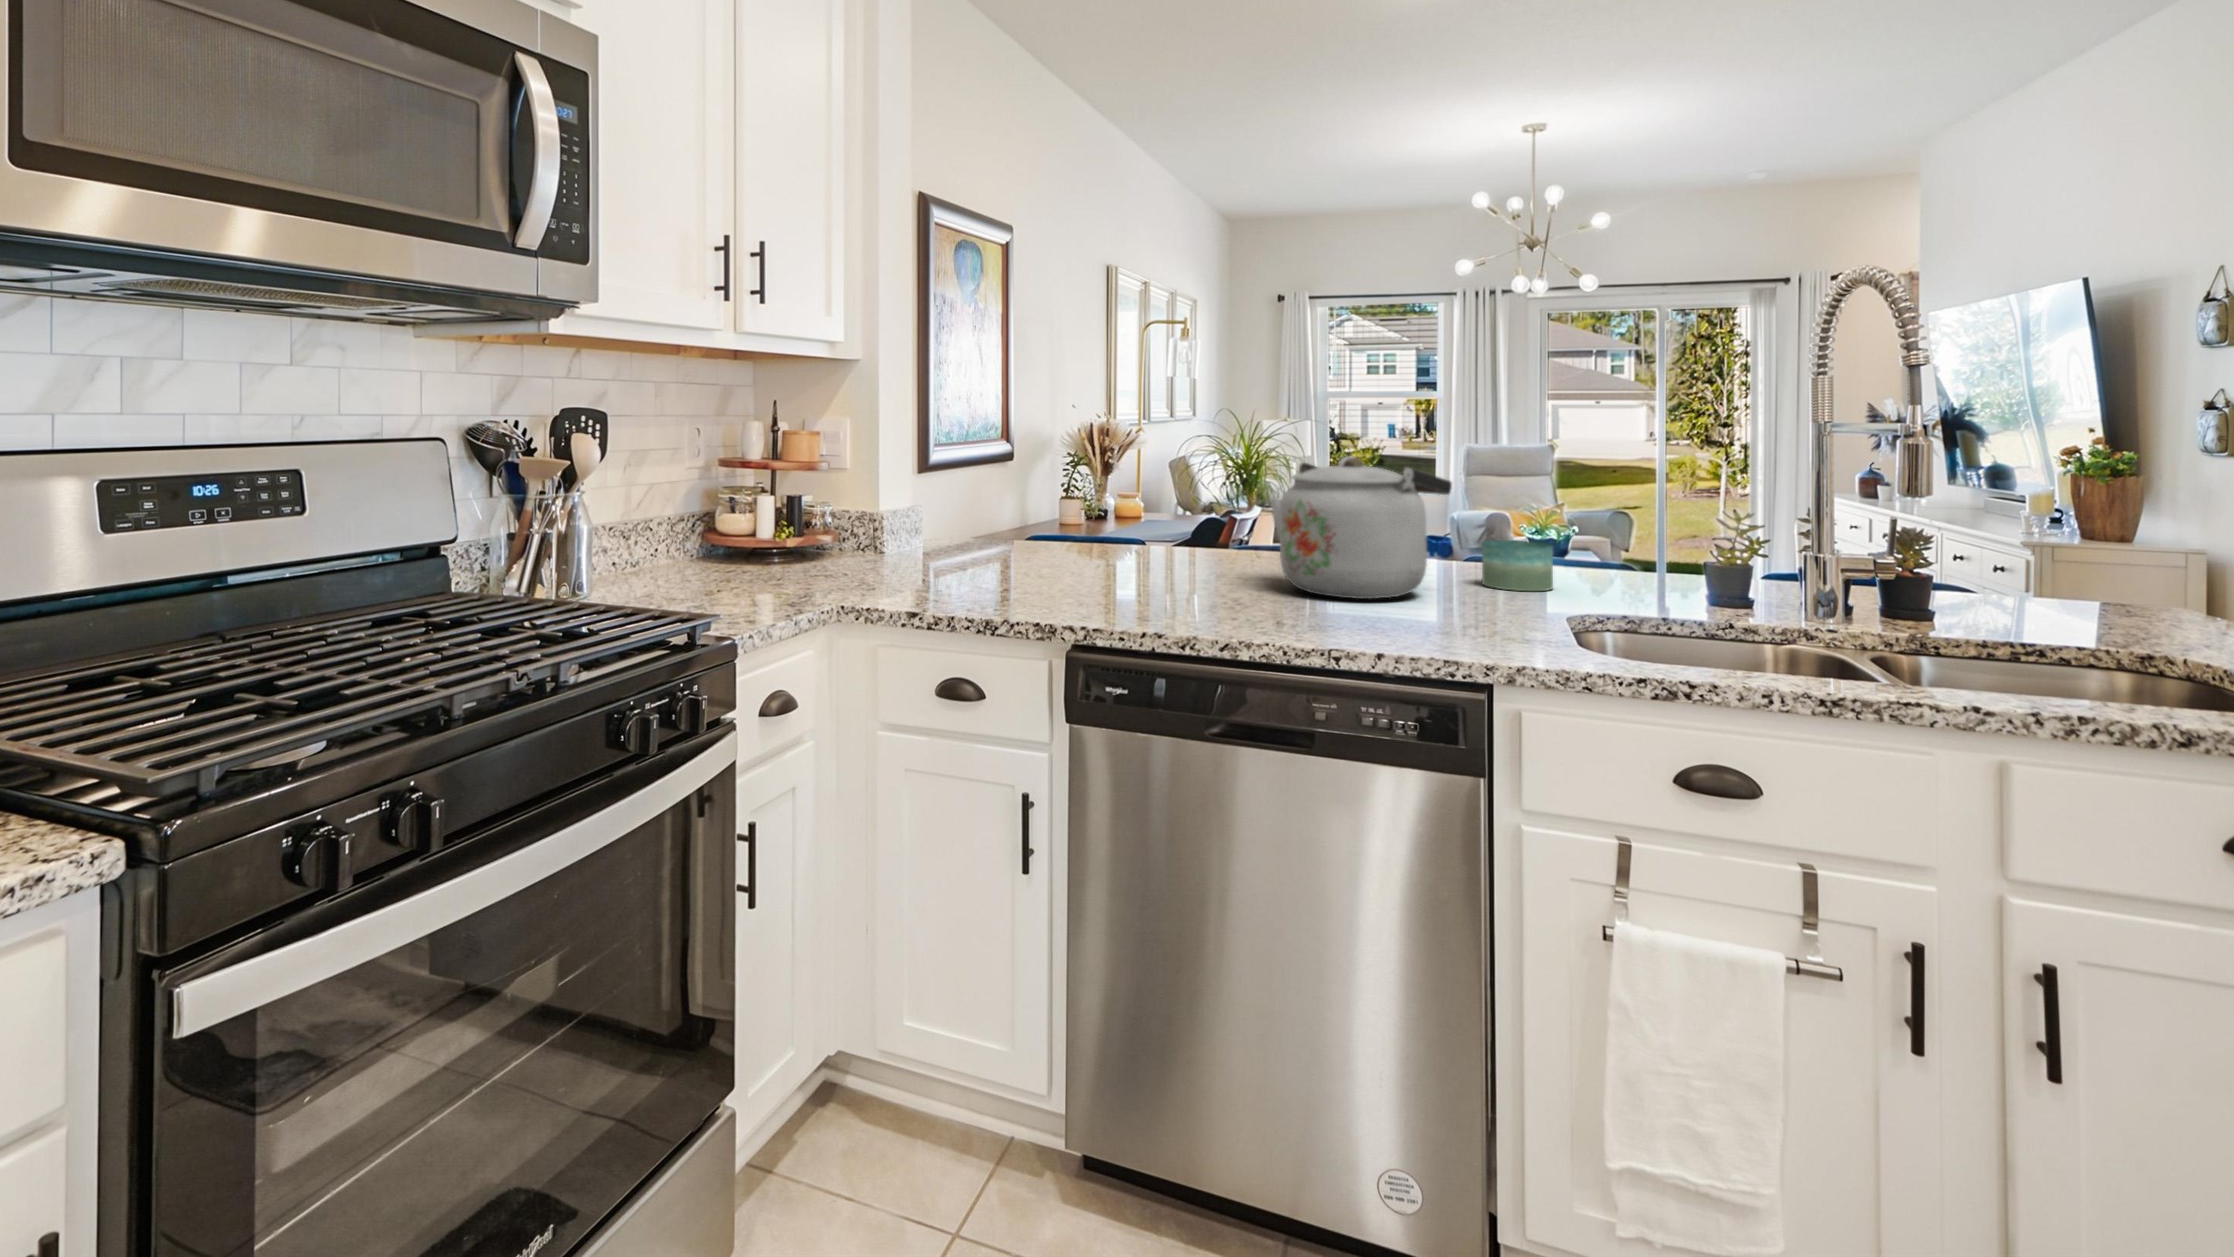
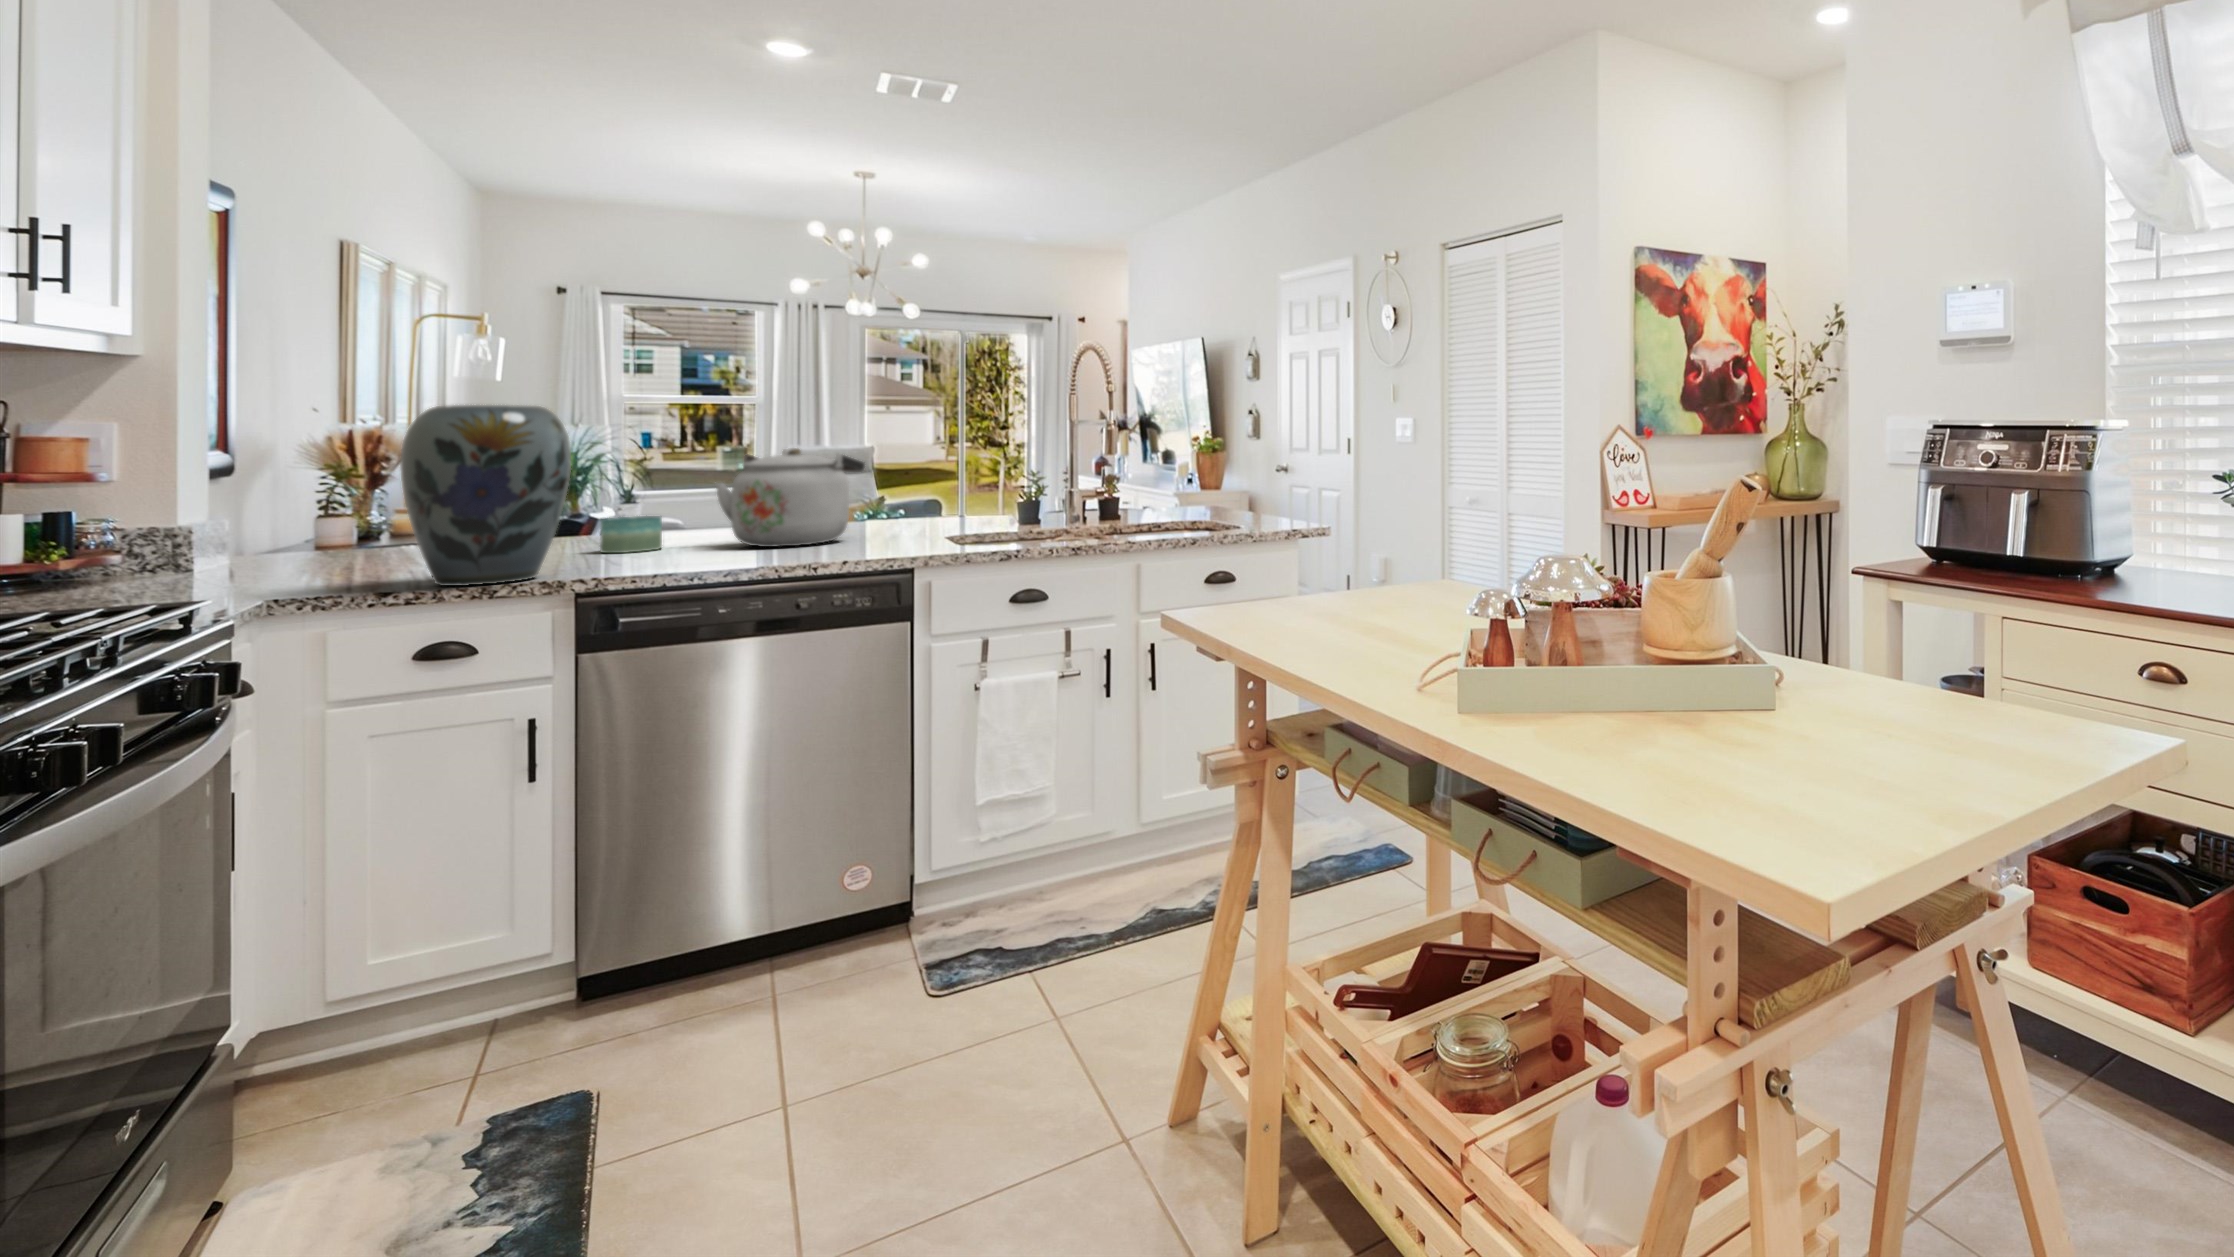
vase: none [914,399,1063,617] -> present [400,405,571,586]
candle: present [1482,540,1553,591] -> present [600,516,662,553]

